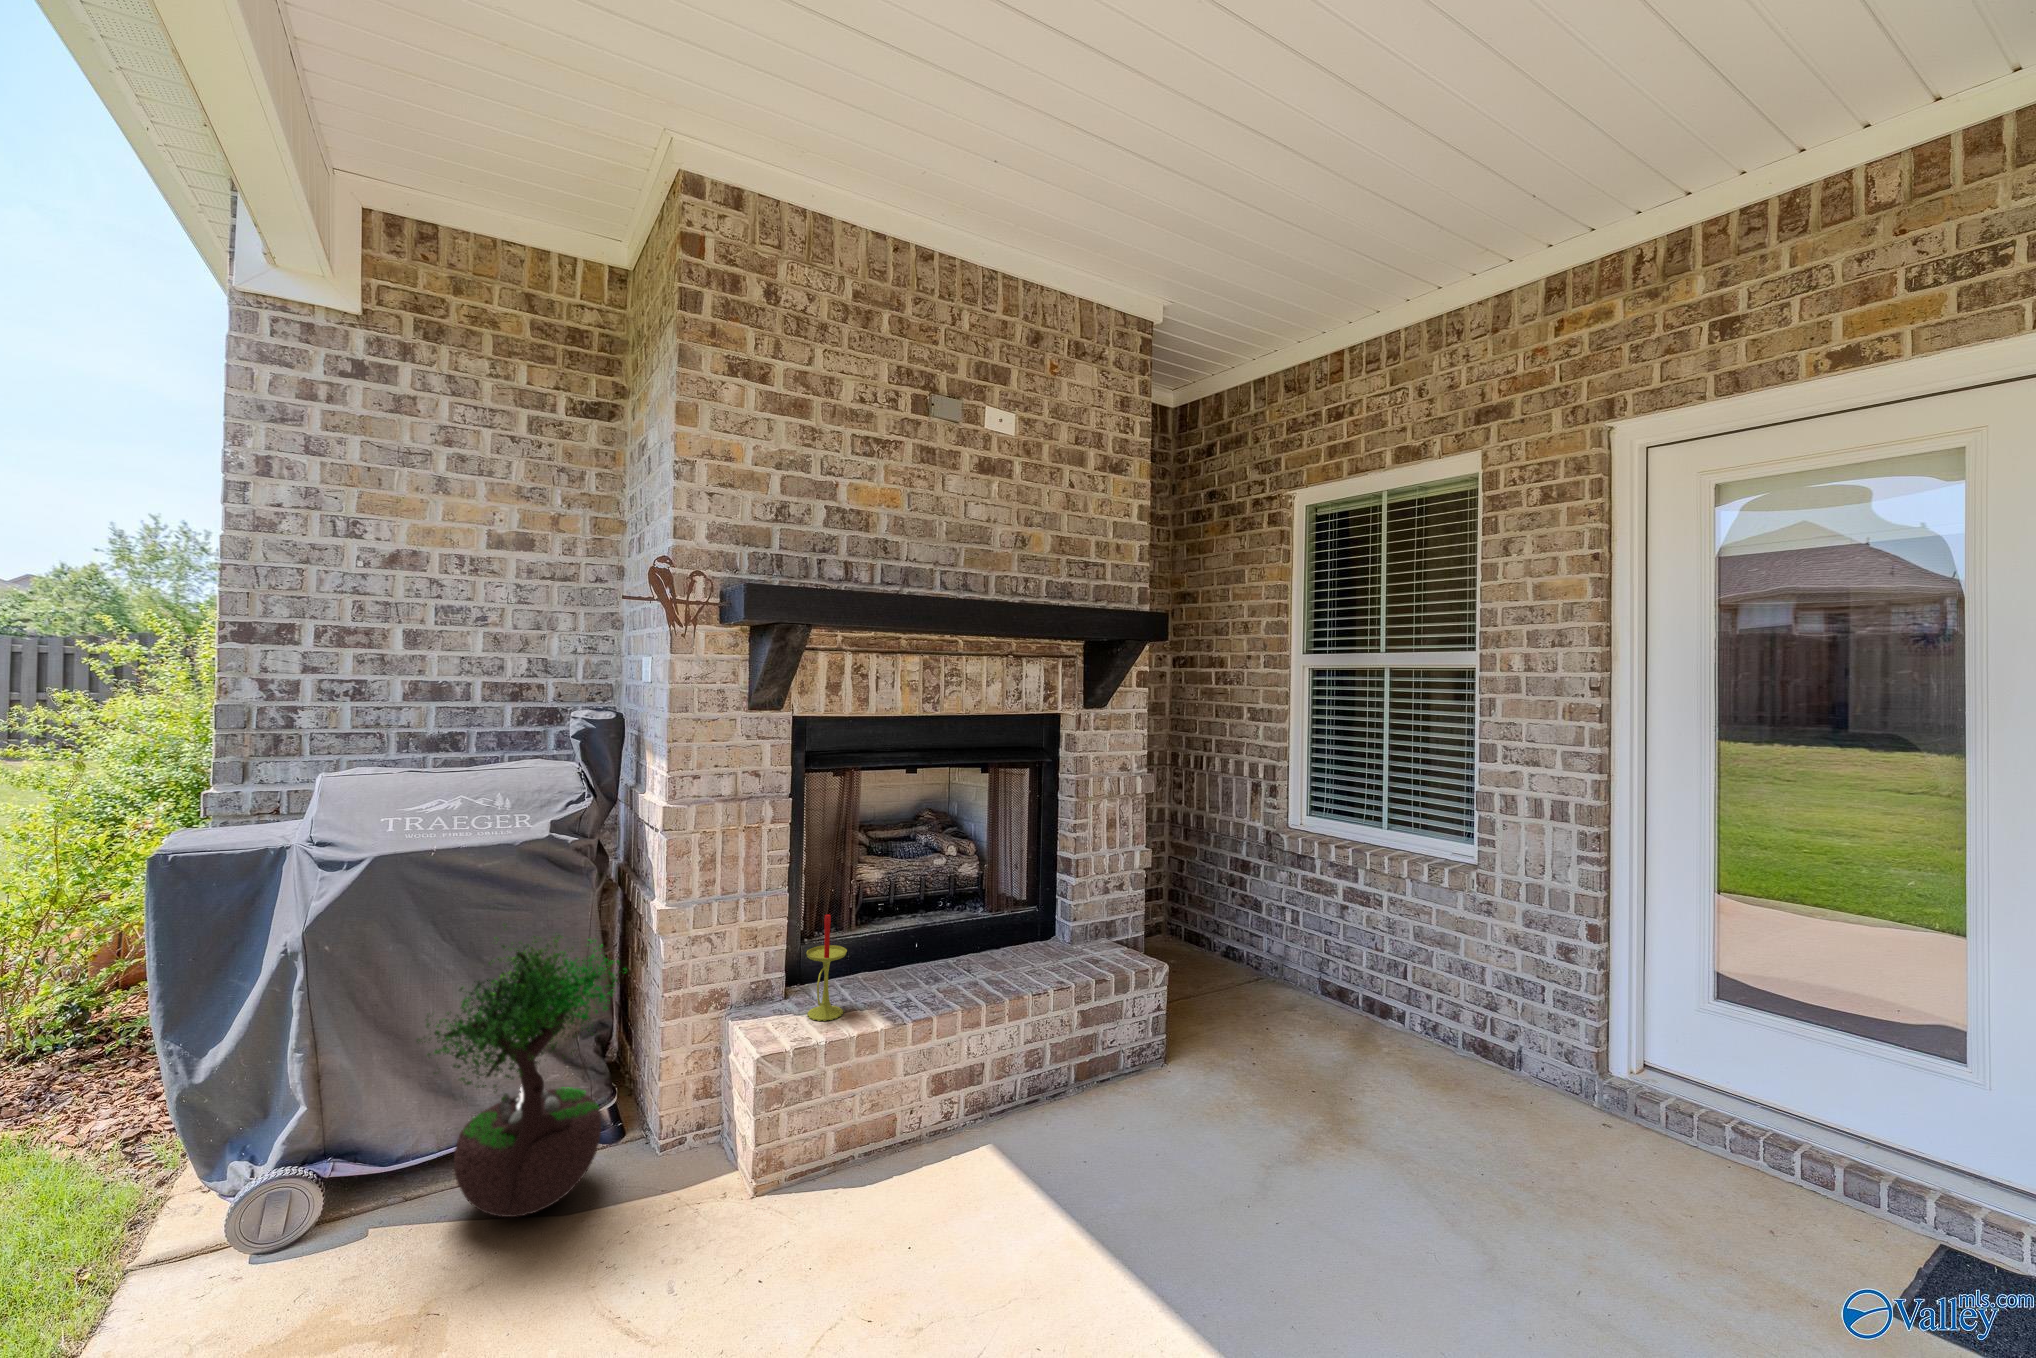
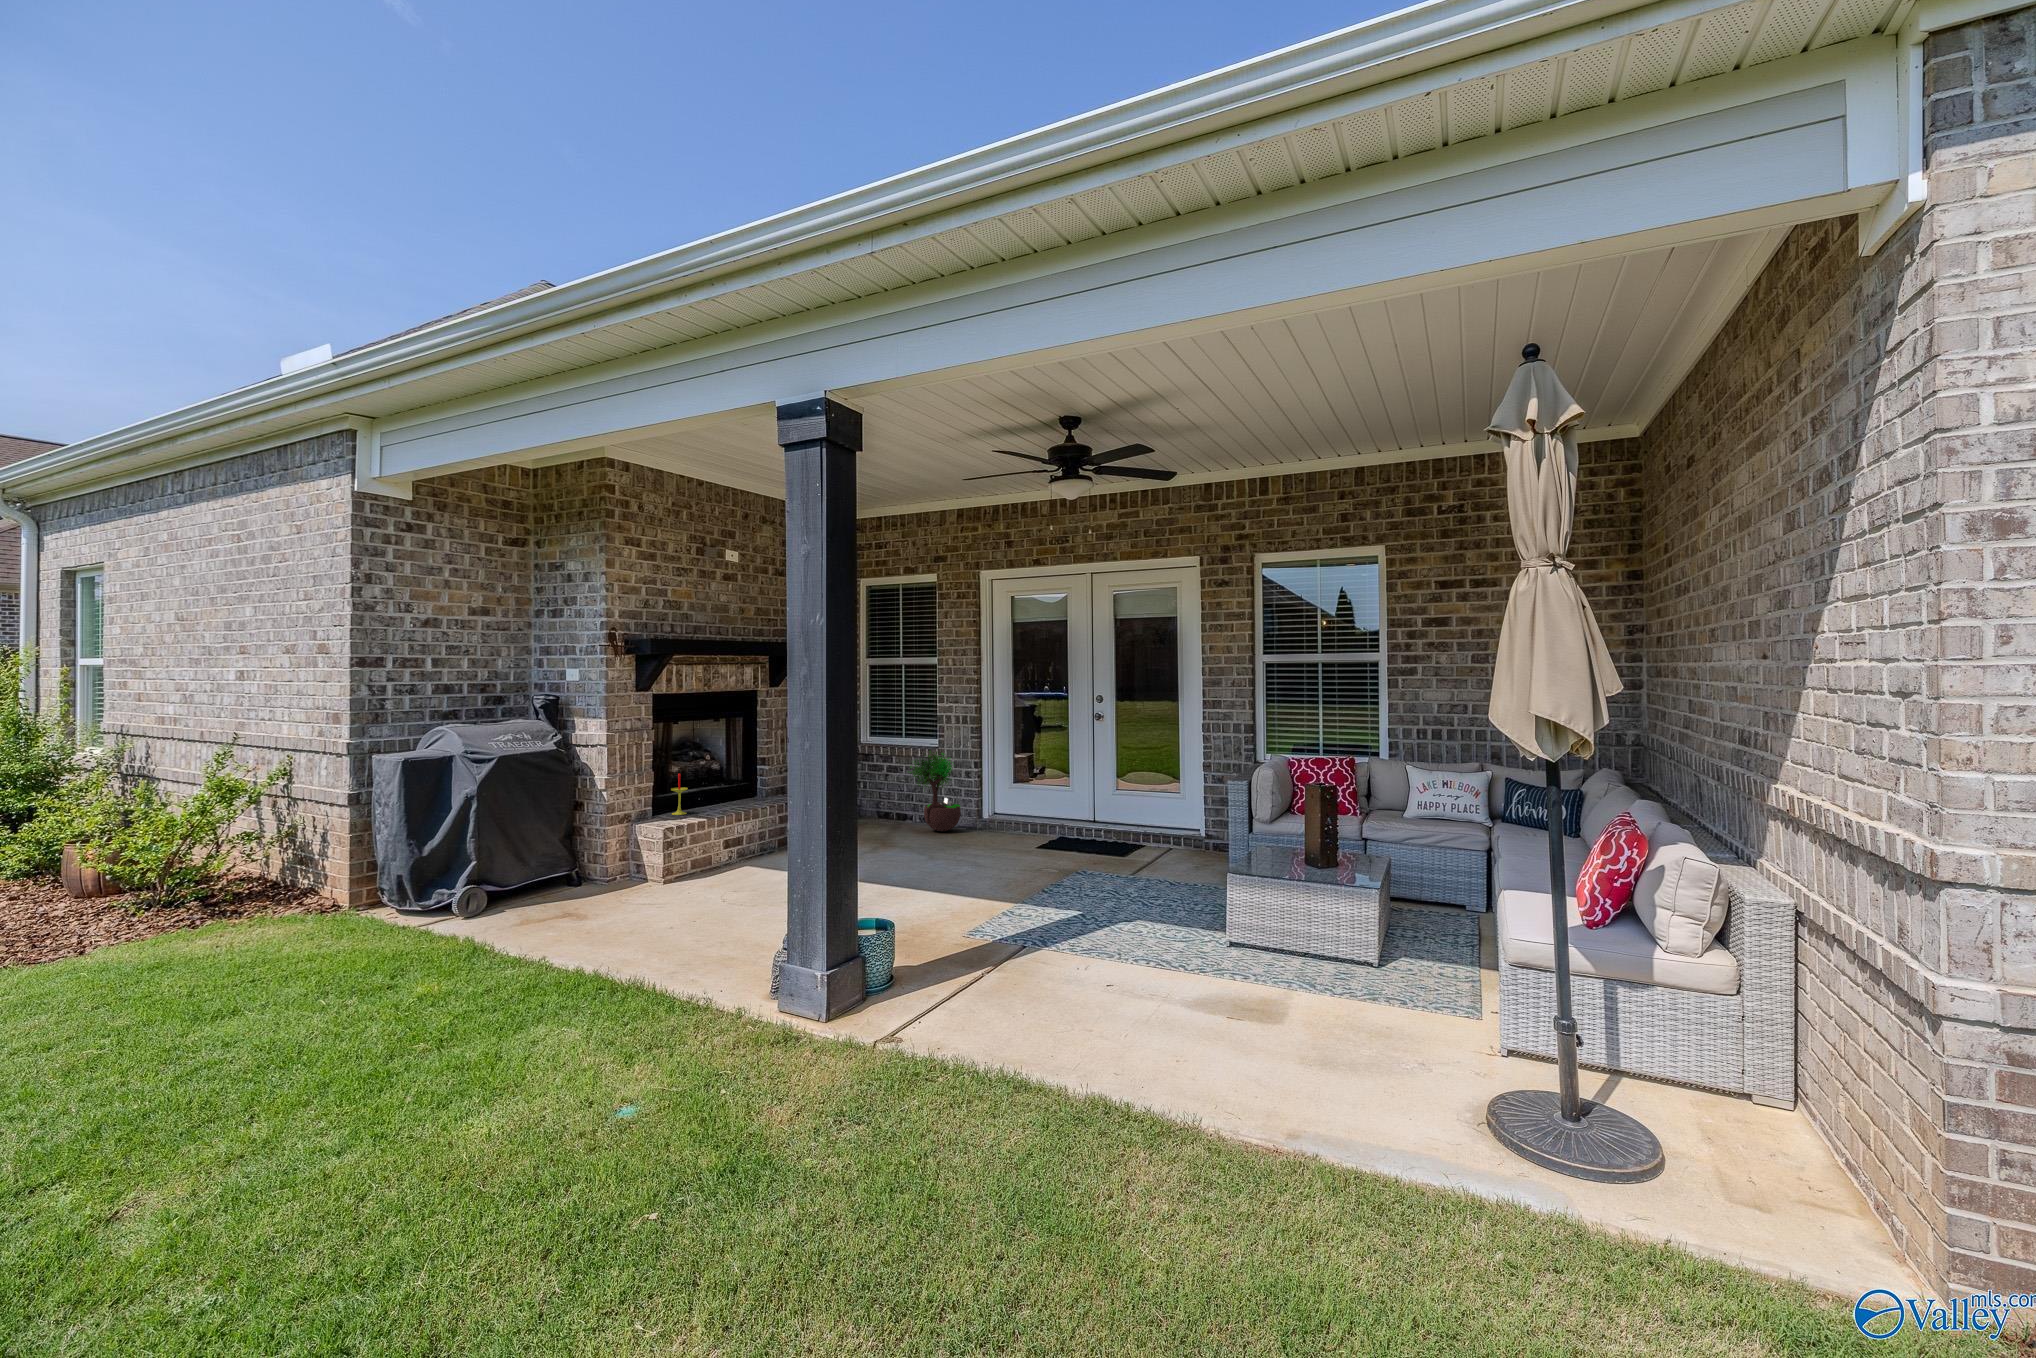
potted tree: present [417,924,627,1217] -> present [910,752,961,831]

